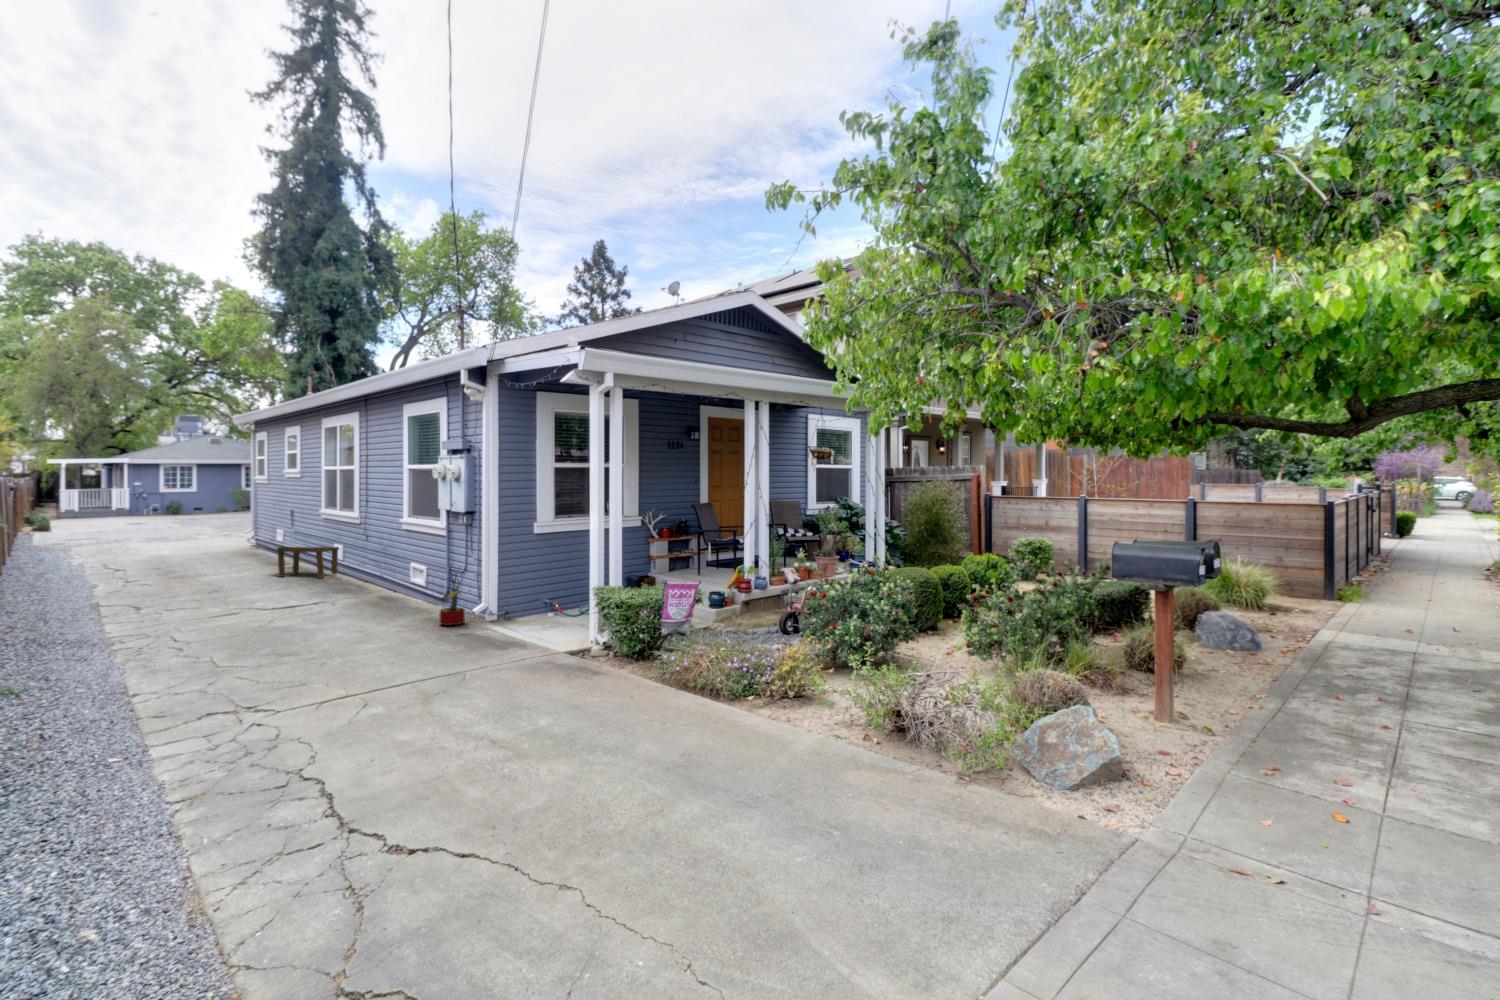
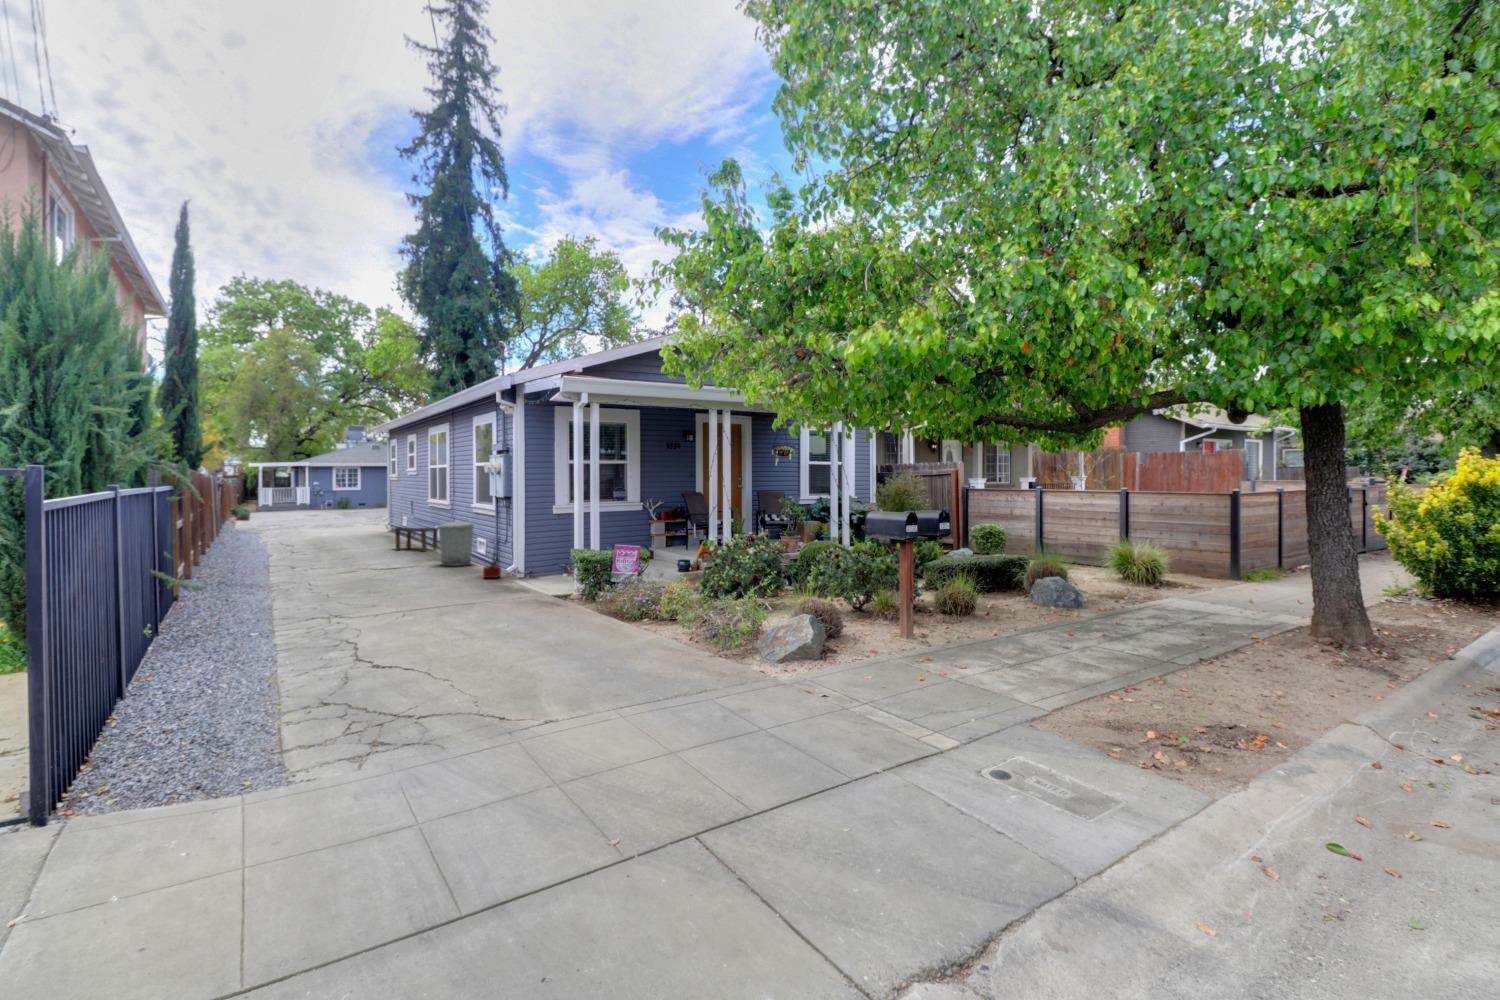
trash can: none [354,541,406,603] -> present [437,520,474,566]

